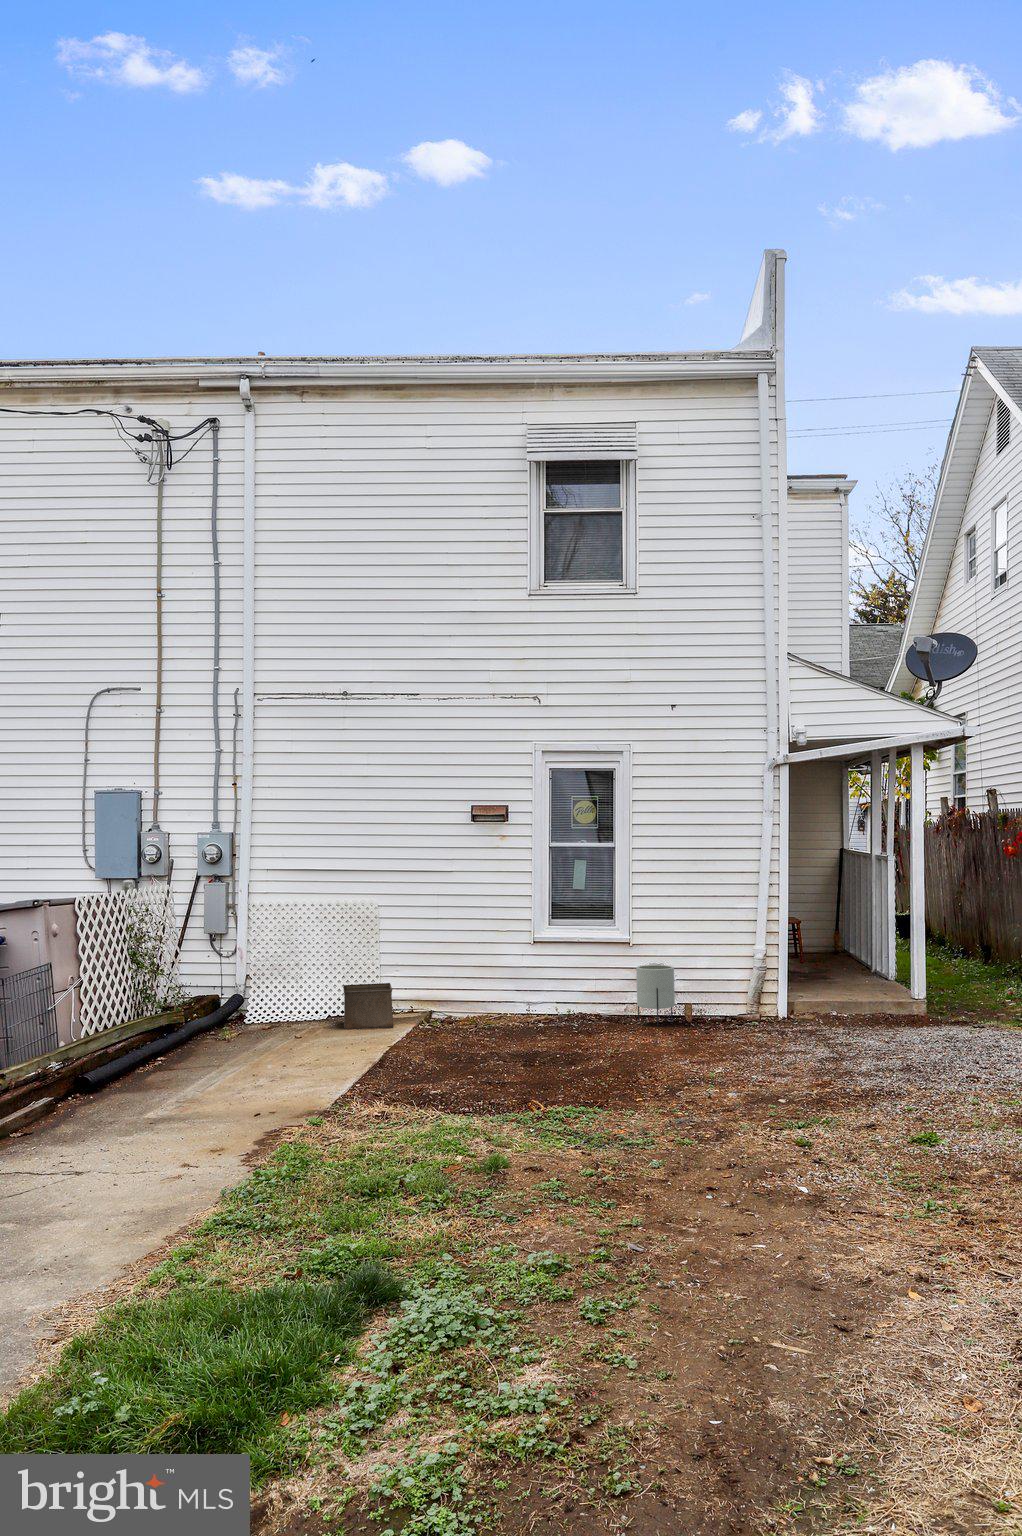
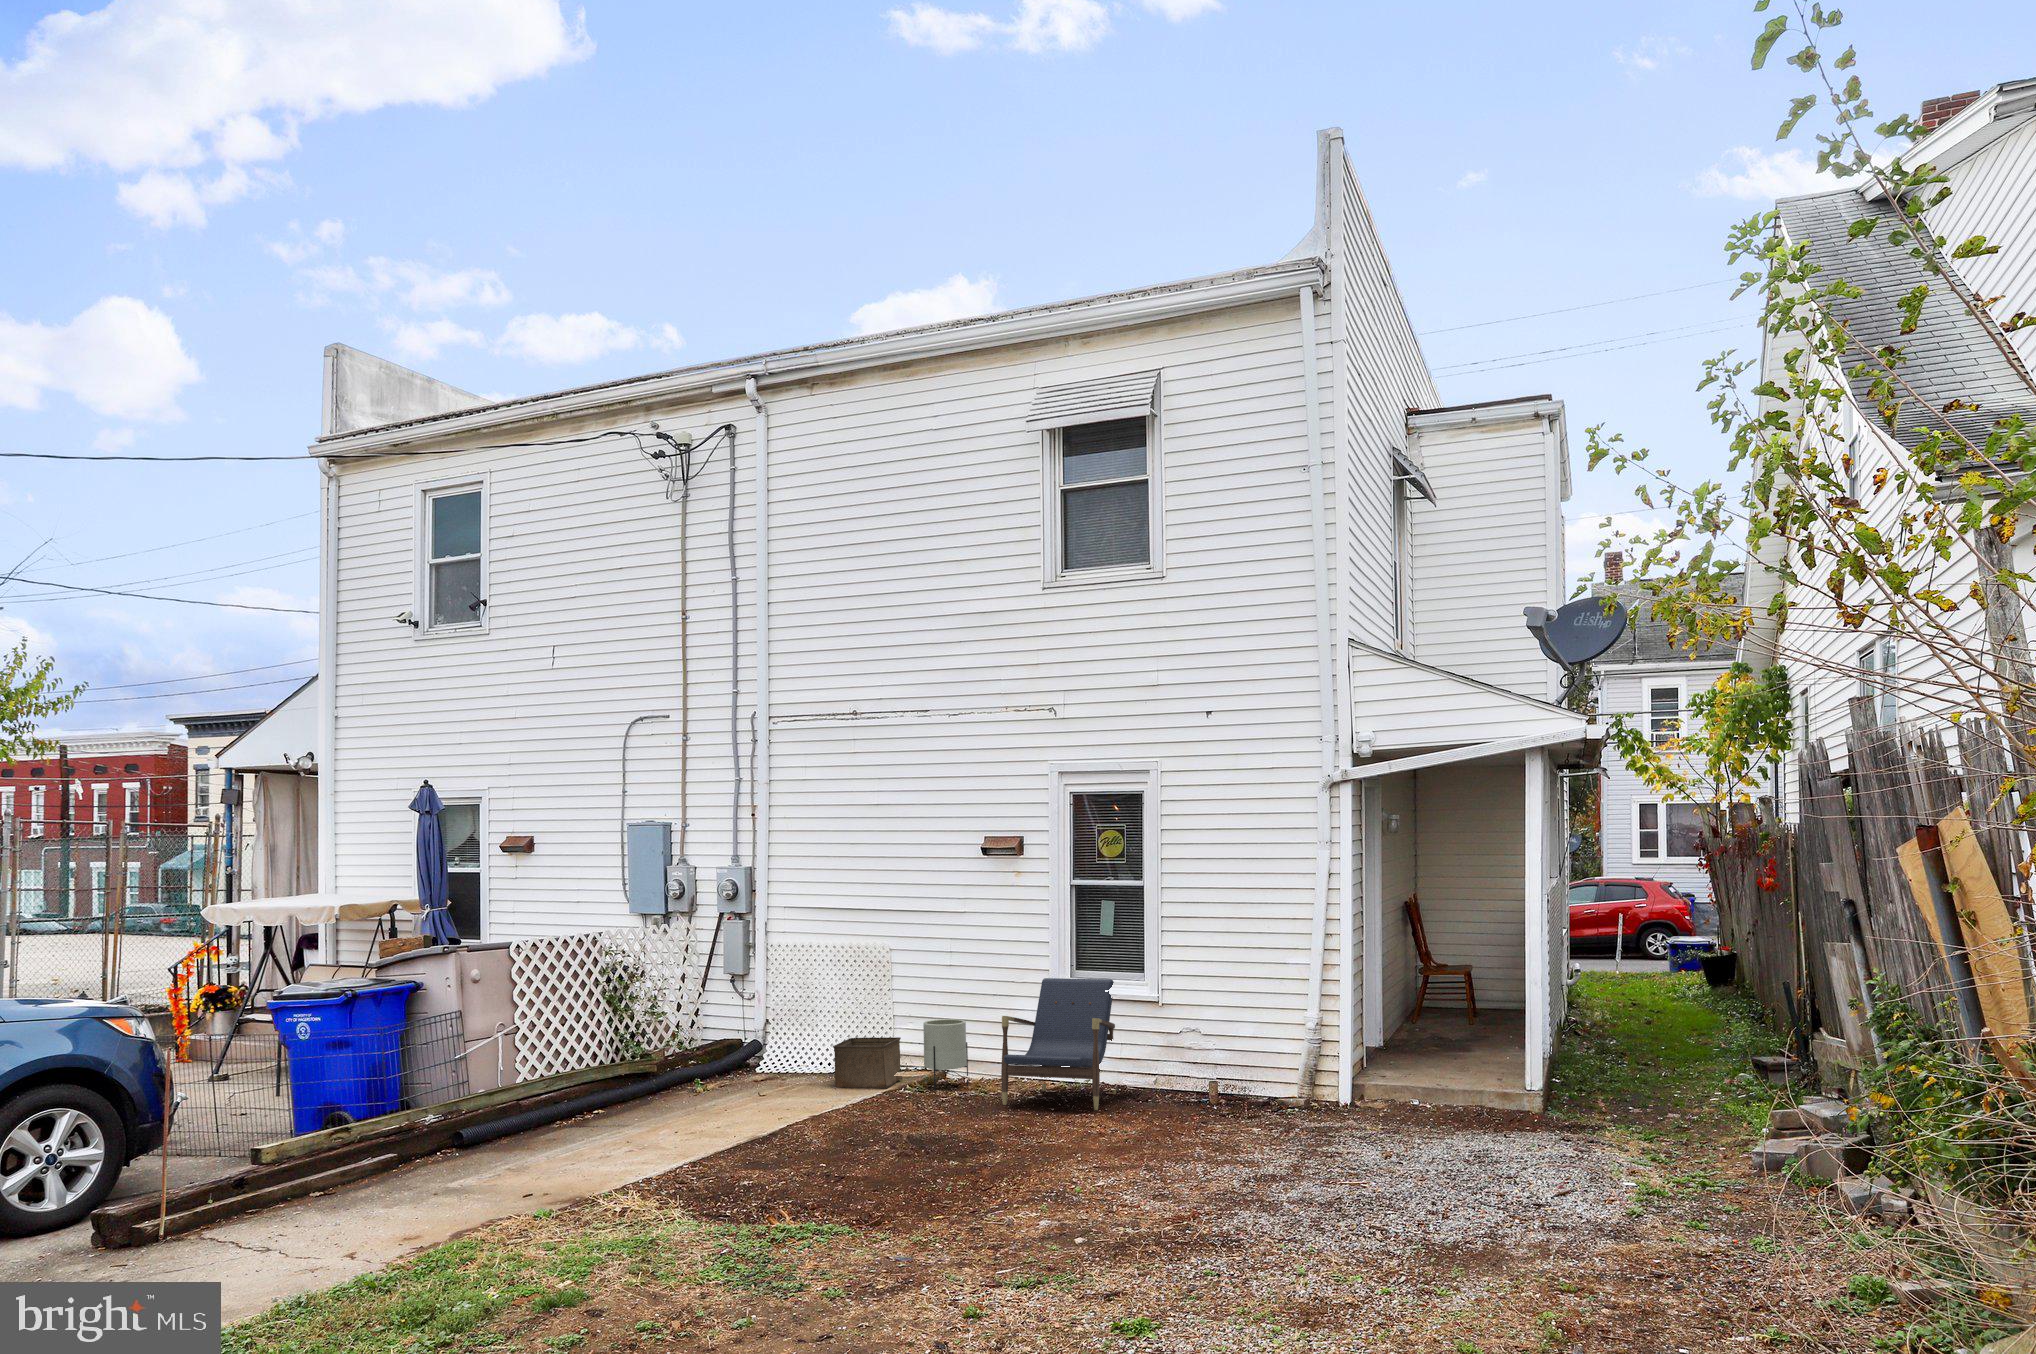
lounge chair: none [520,926,610,1034] -> present [1001,978,1116,1110]
planter: present [636,965,675,1027] -> present [923,1019,968,1091]

